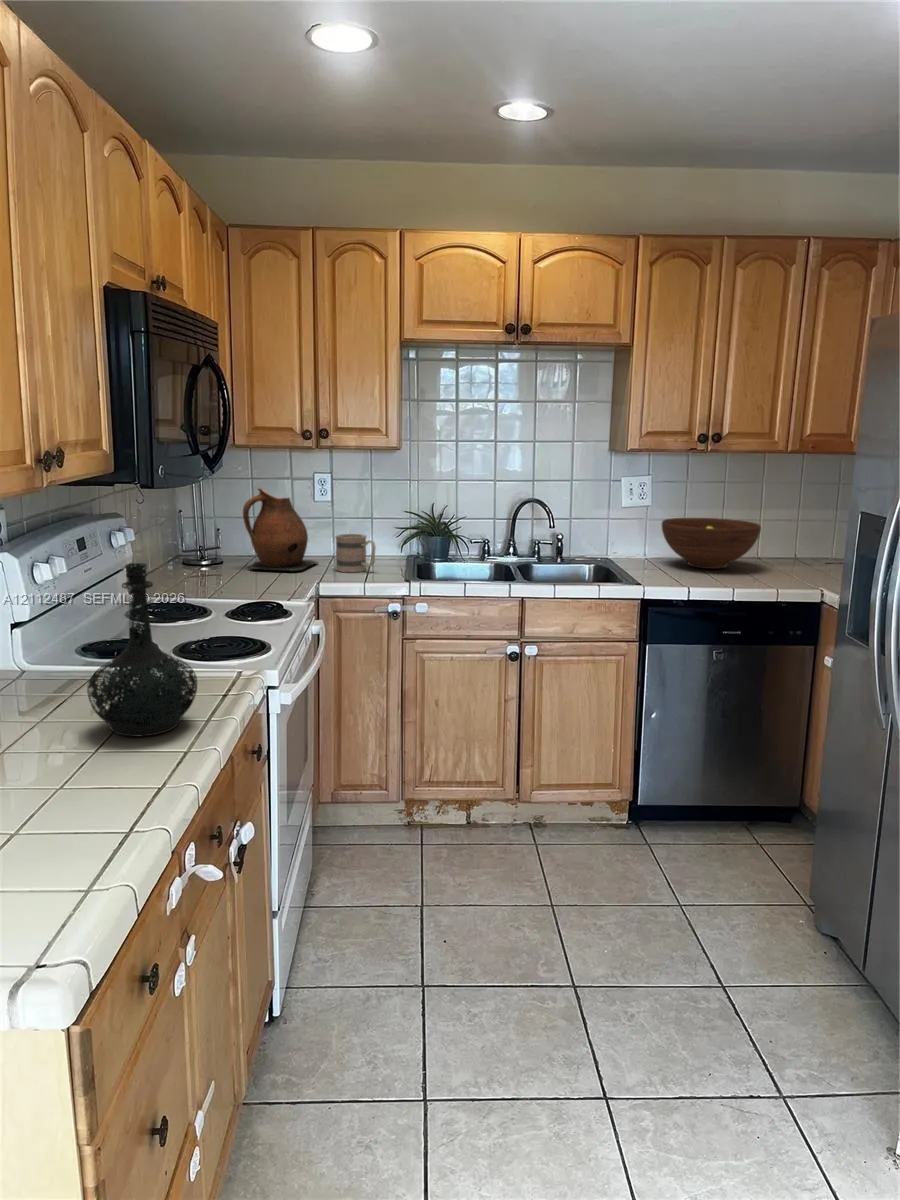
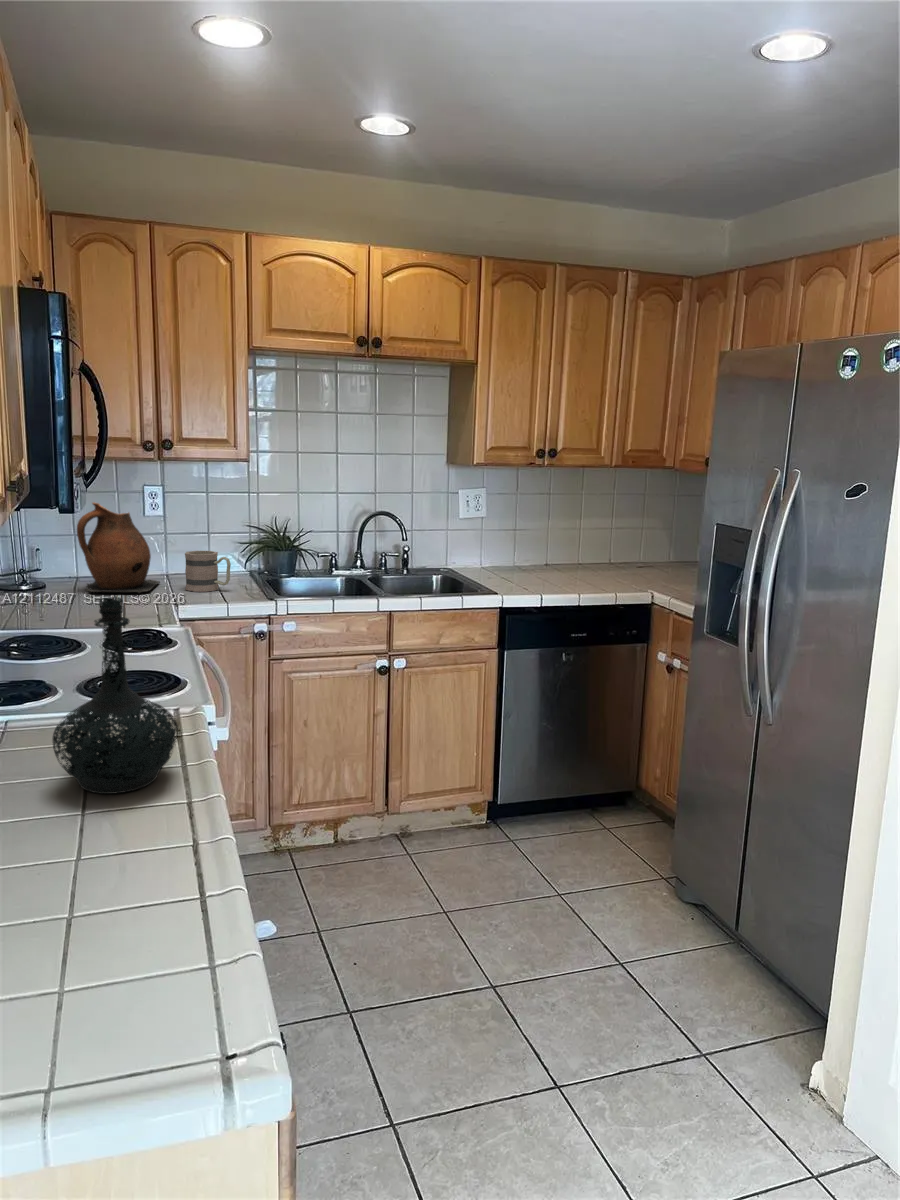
fruit bowl: present [662,518,761,569] -> none [500,527,590,575]

